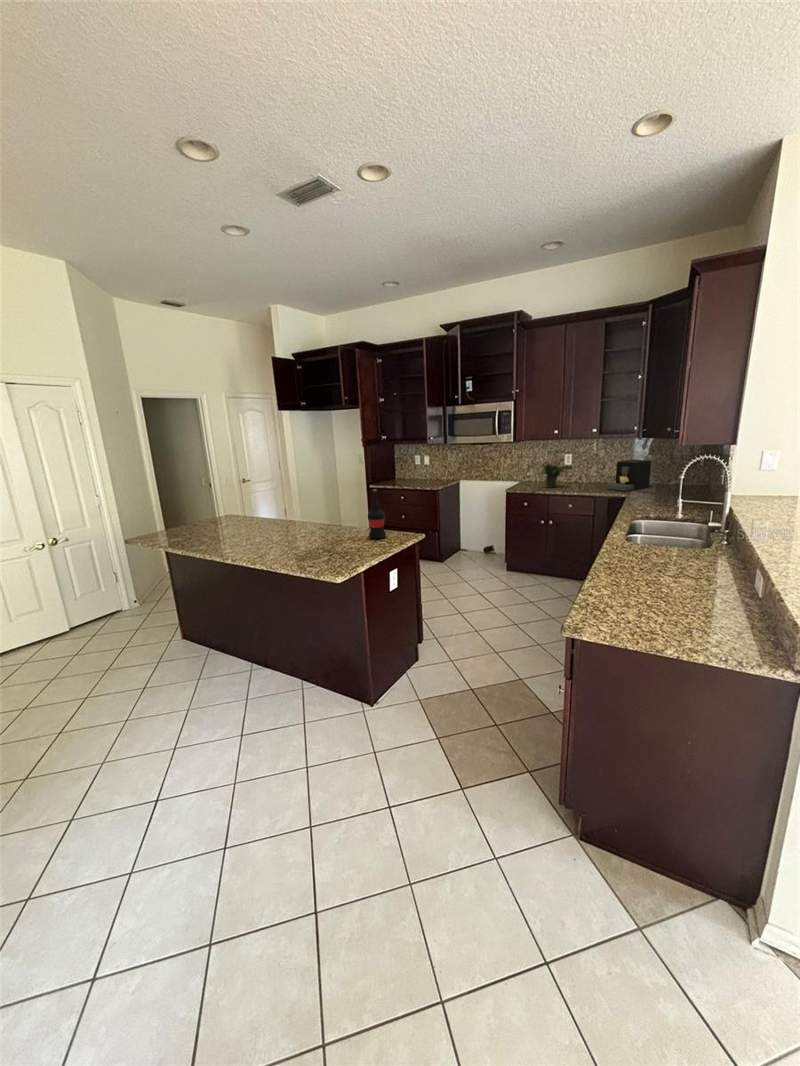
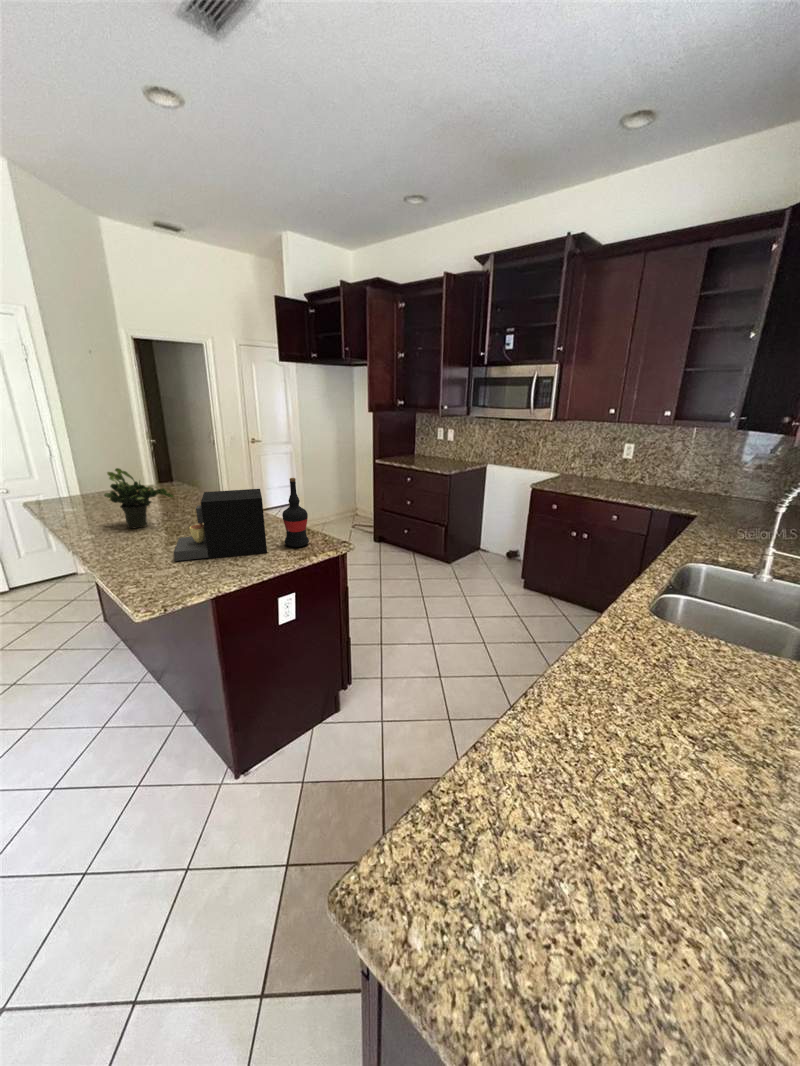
potted plant: present [541,458,573,488] -> present [104,468,174,528]
coffee maker: present [606,460,651,491] -> present [174,489,267,561]

